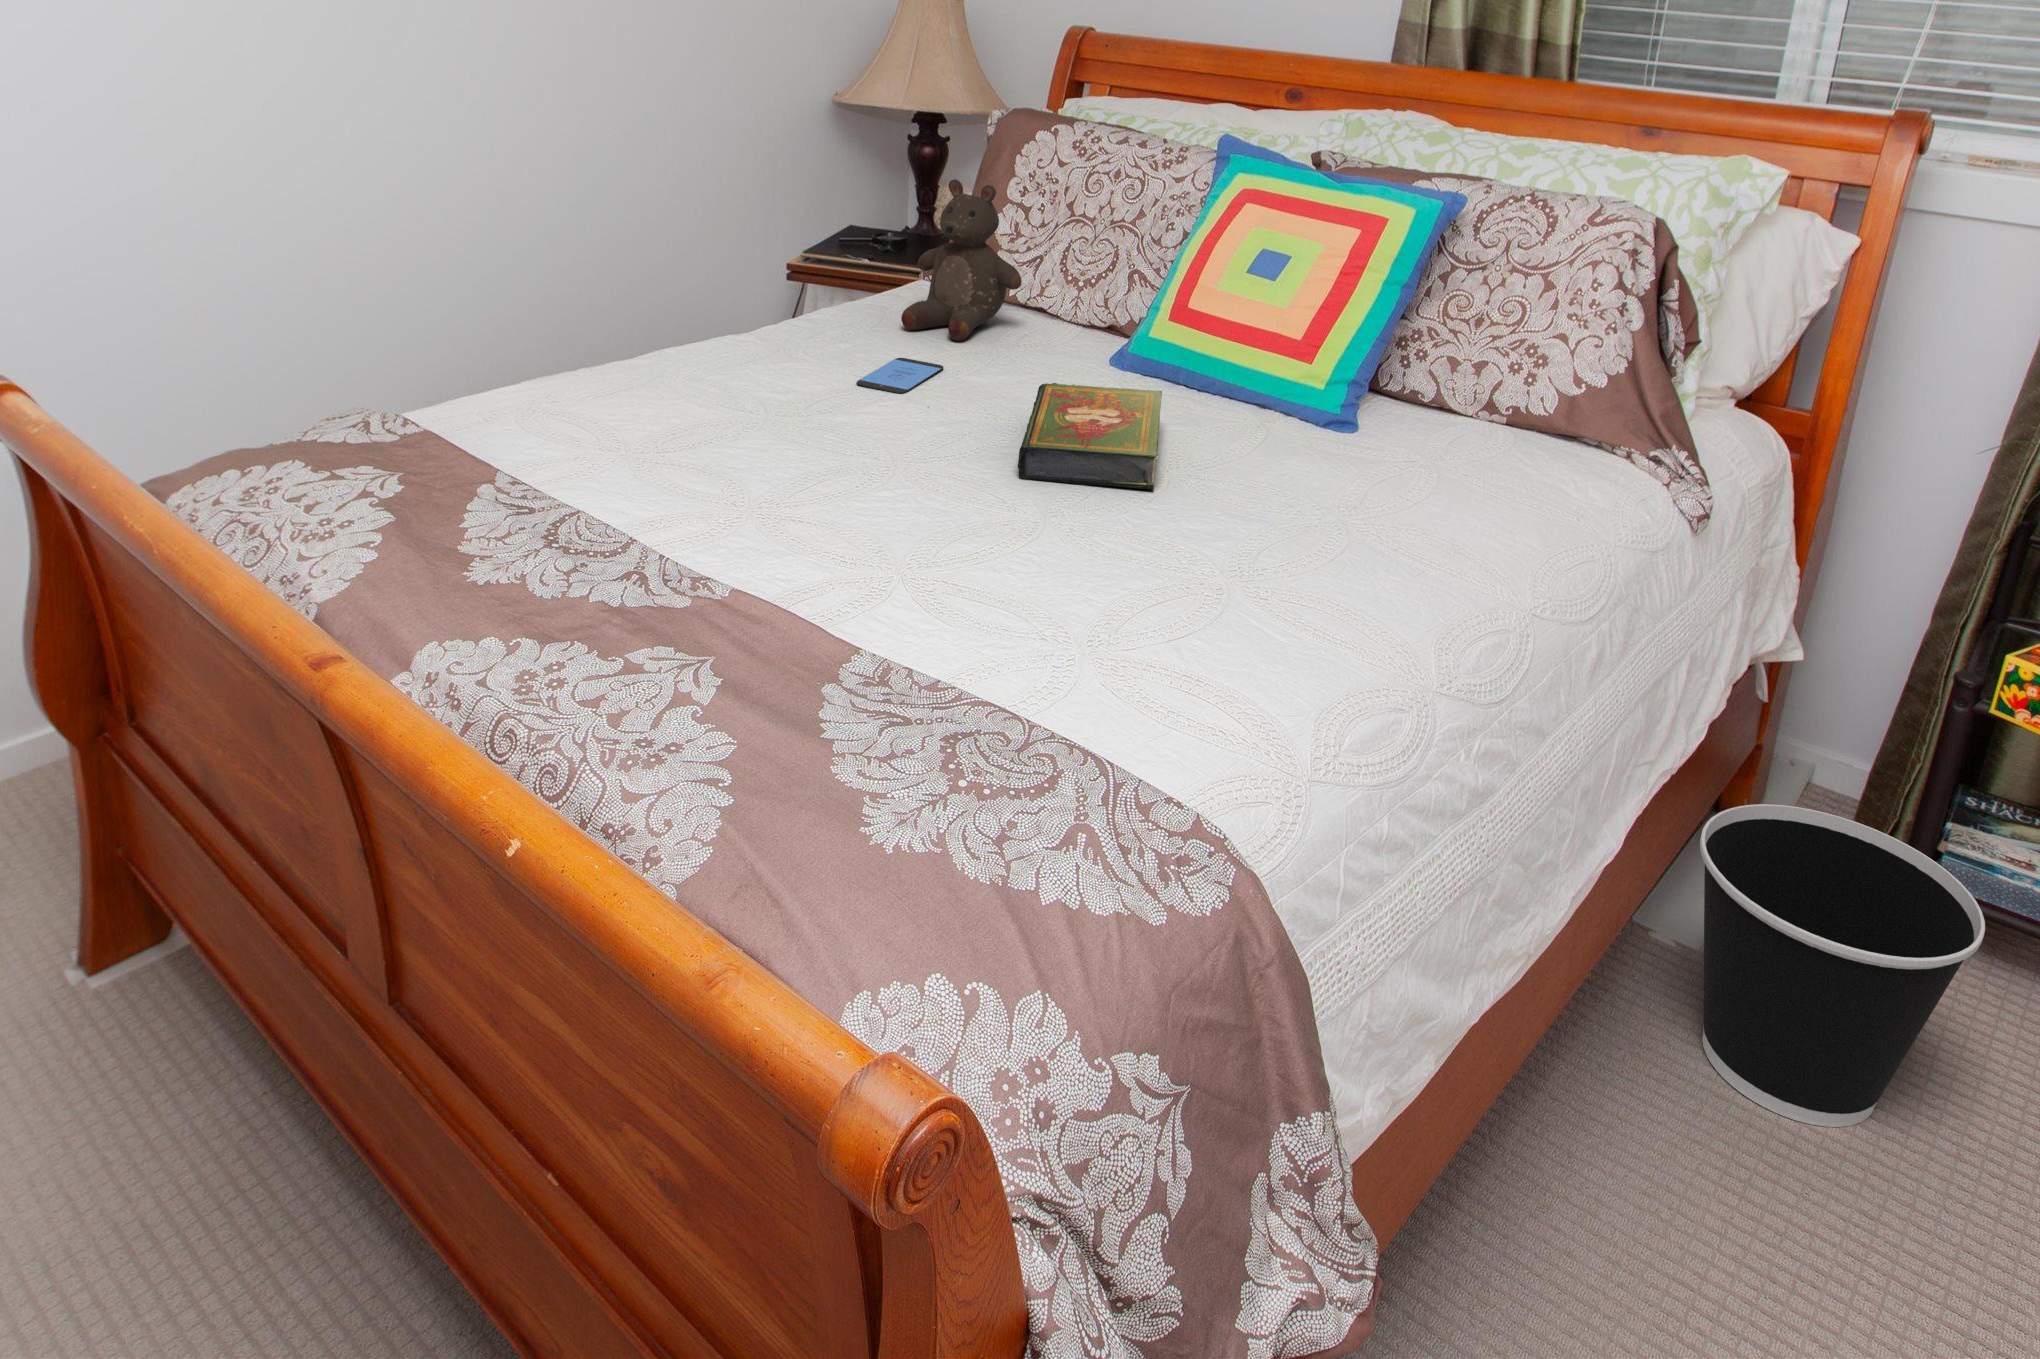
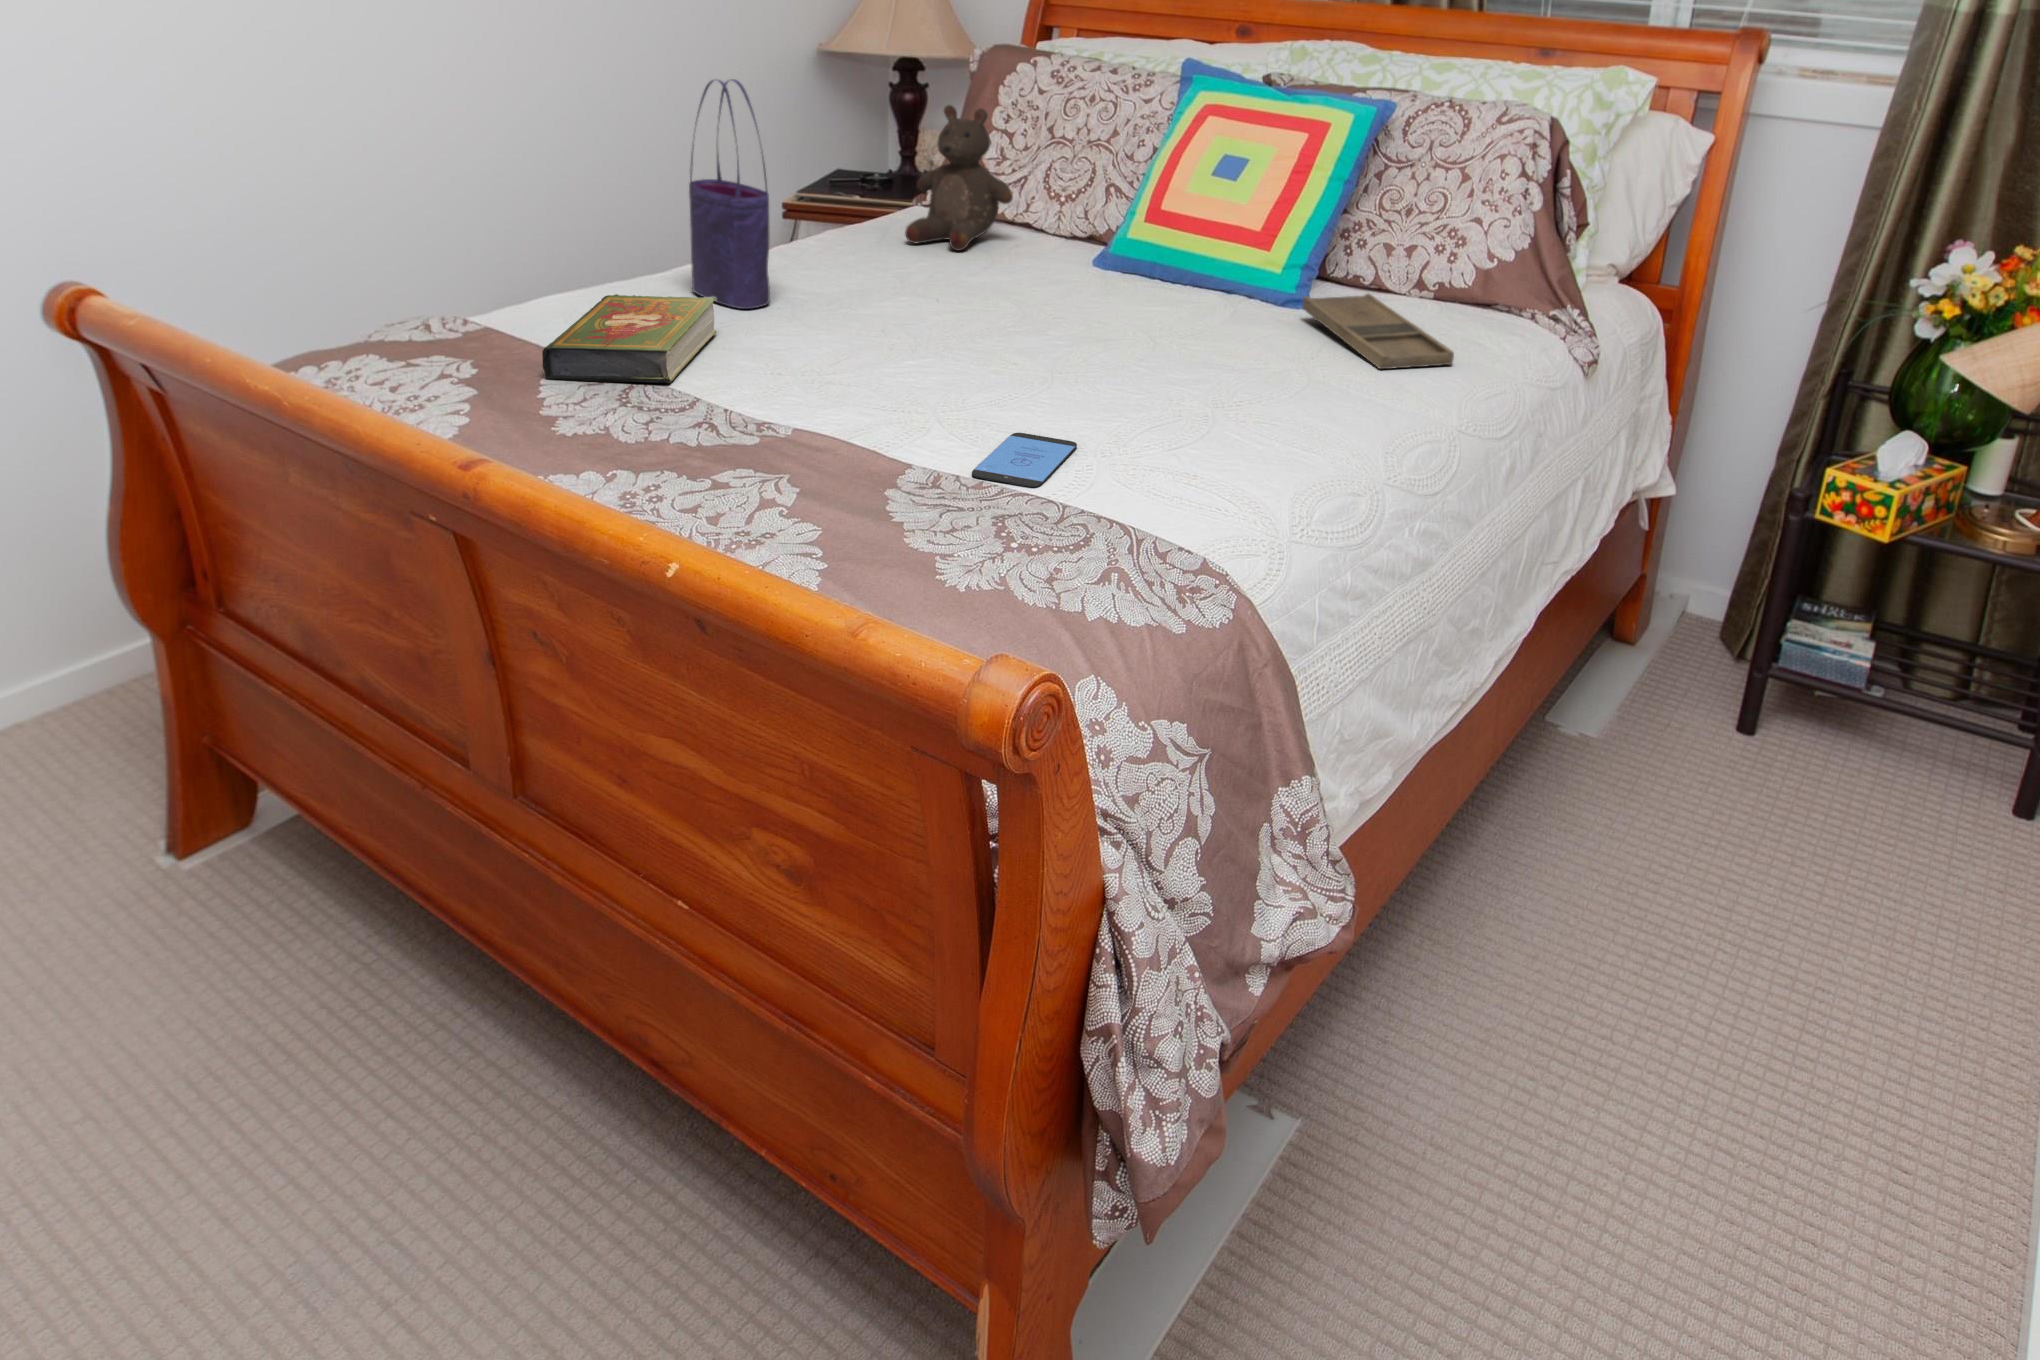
tote bag: none [659,164,741,414] -> present [689,79,770,309]
smartphone: present [857,358,943,393] -> present [972,433,1077,487]
book: present [1018,383,1162,489] -> present [542,294,717,383]
tray: none [1345,423,1529,529] -> present [1303,294,1454,369]
wastebasket: present [1700,804,1985,1127] -> none [1594,600,1807,847]

